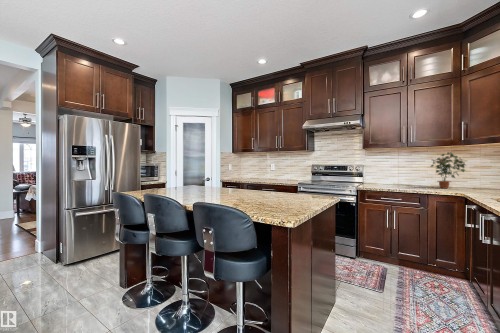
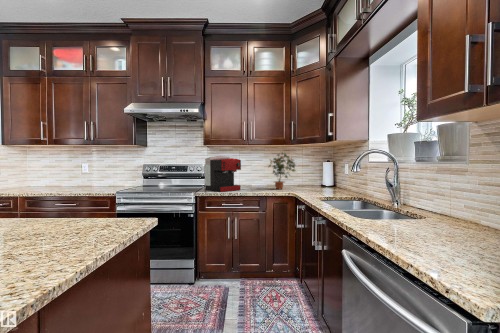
coffee maker: none [364,157,400,188] -> present [205,156,241,192]

